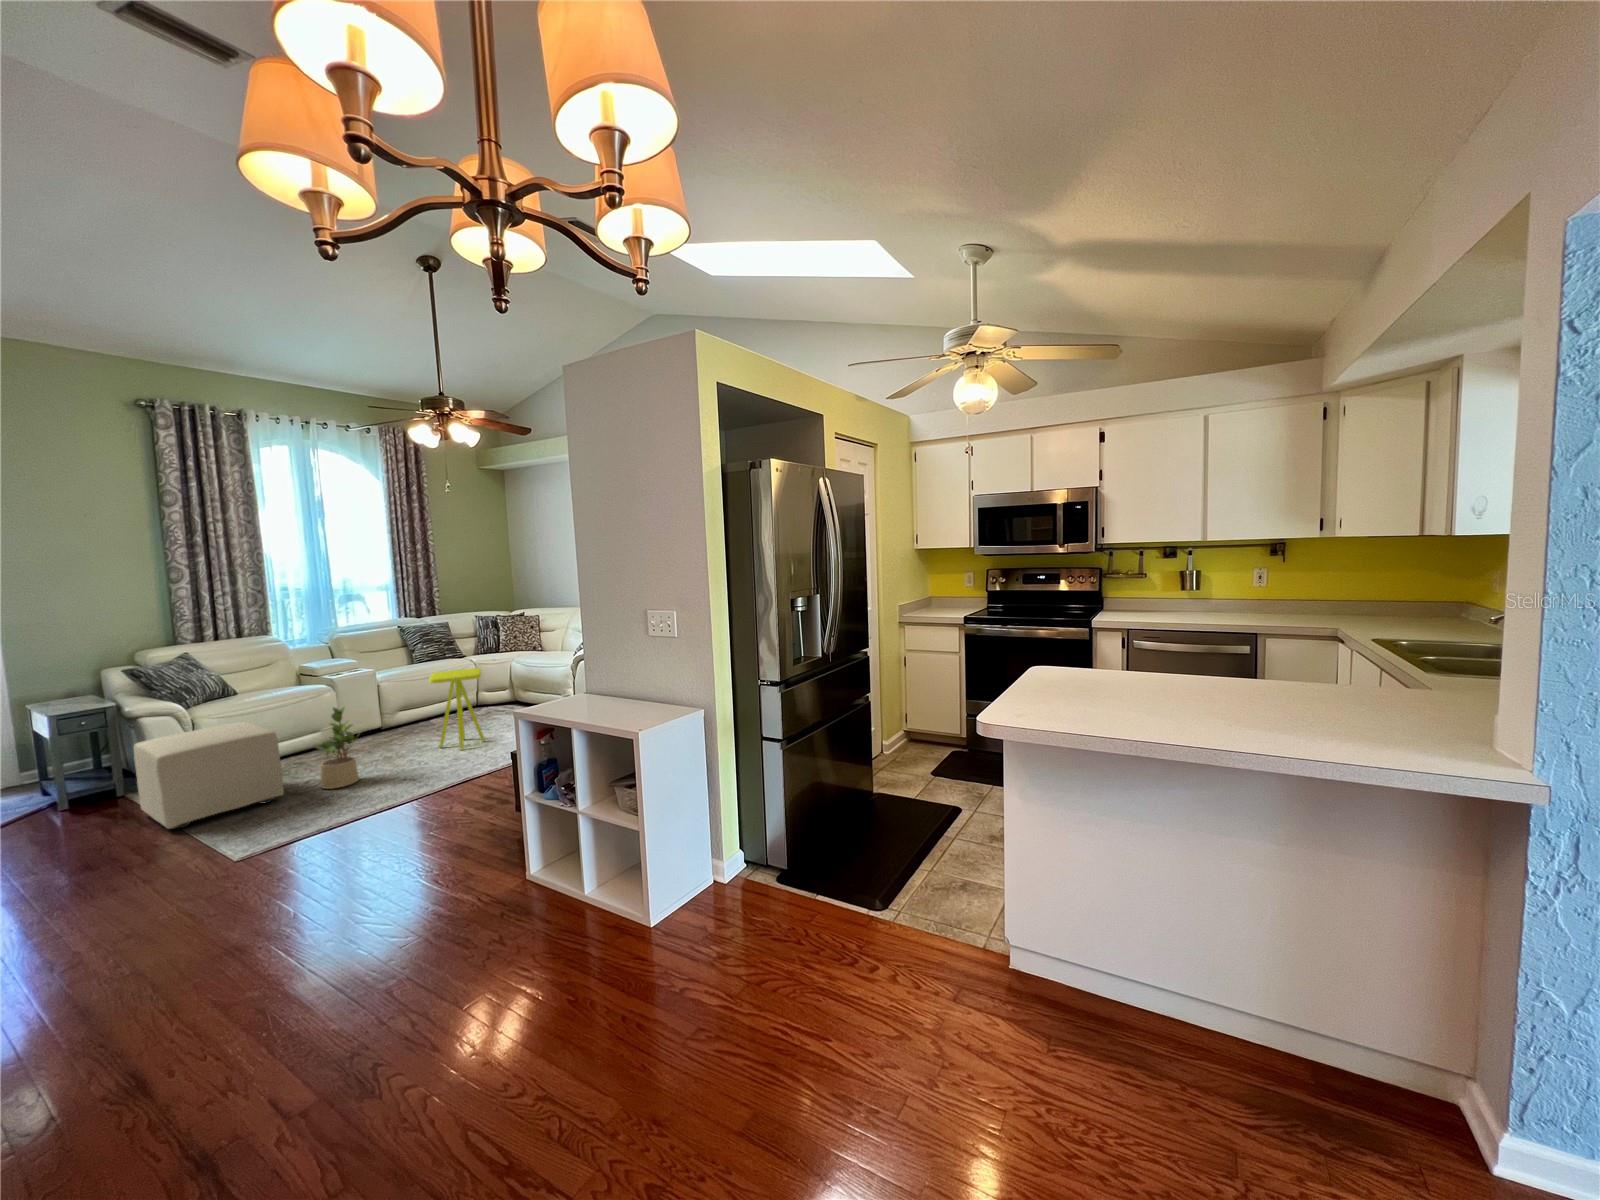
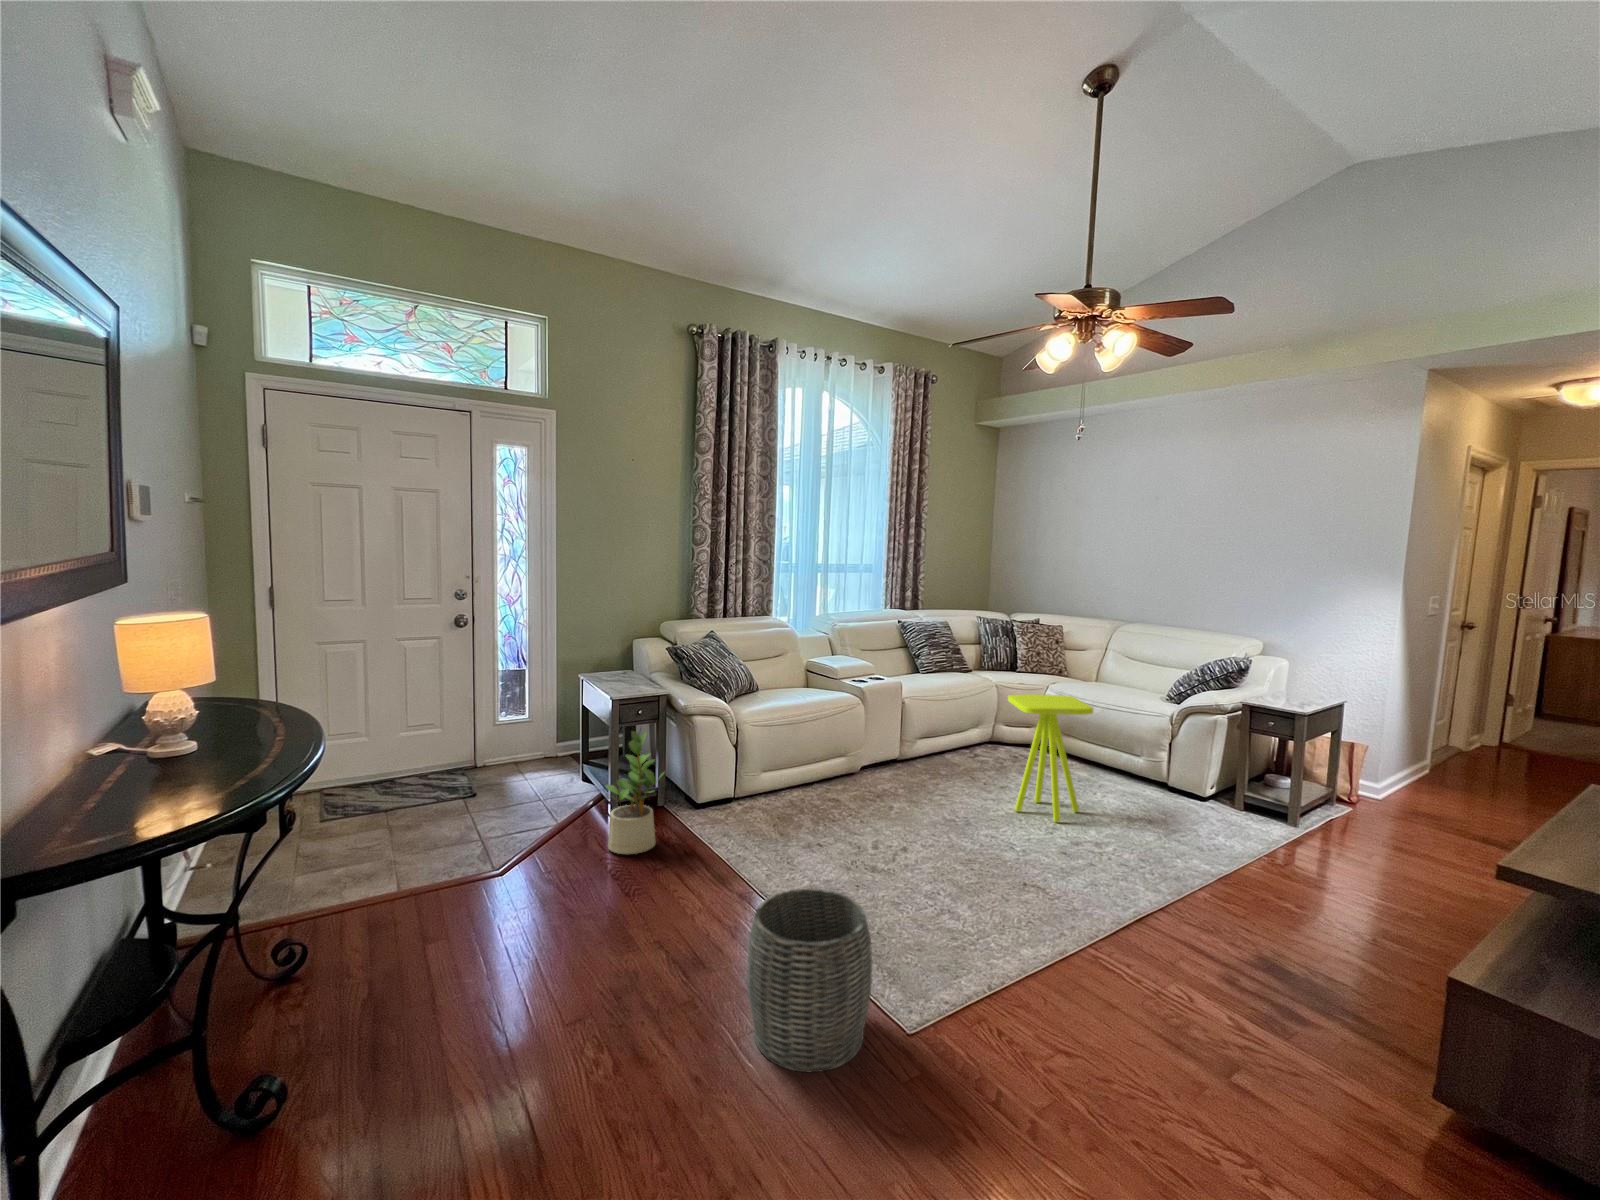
potted plant: present [315,707,359,789] -> present [605,731,663,854]
ottoman: present [134,722,284,829] -> none [704,736,872,889]
woven basket: none [83,809,192,912] -> present [747,889,872,1072]

